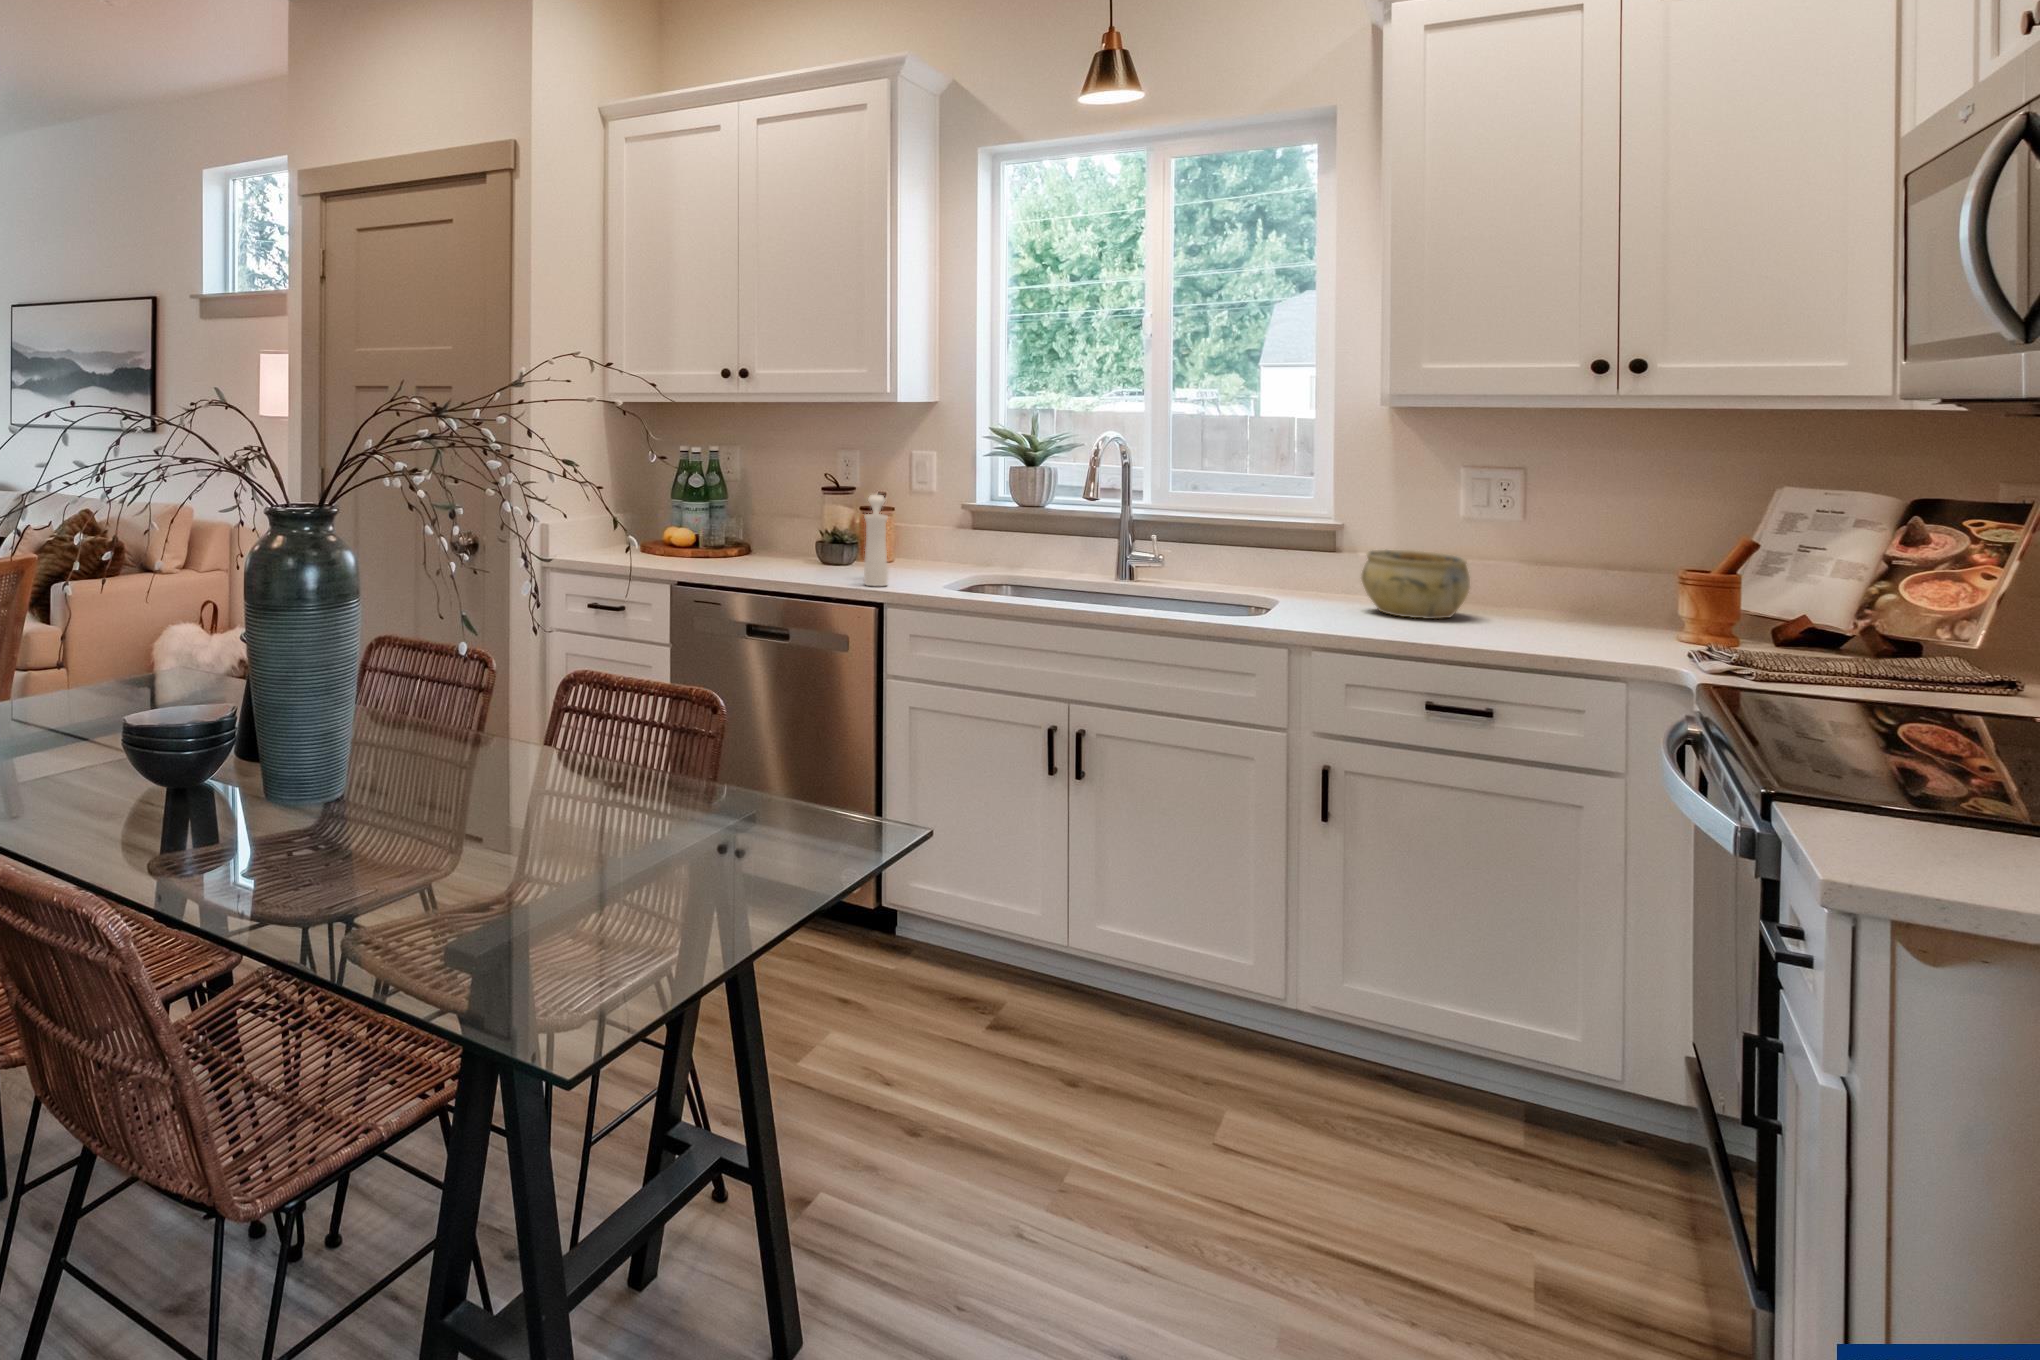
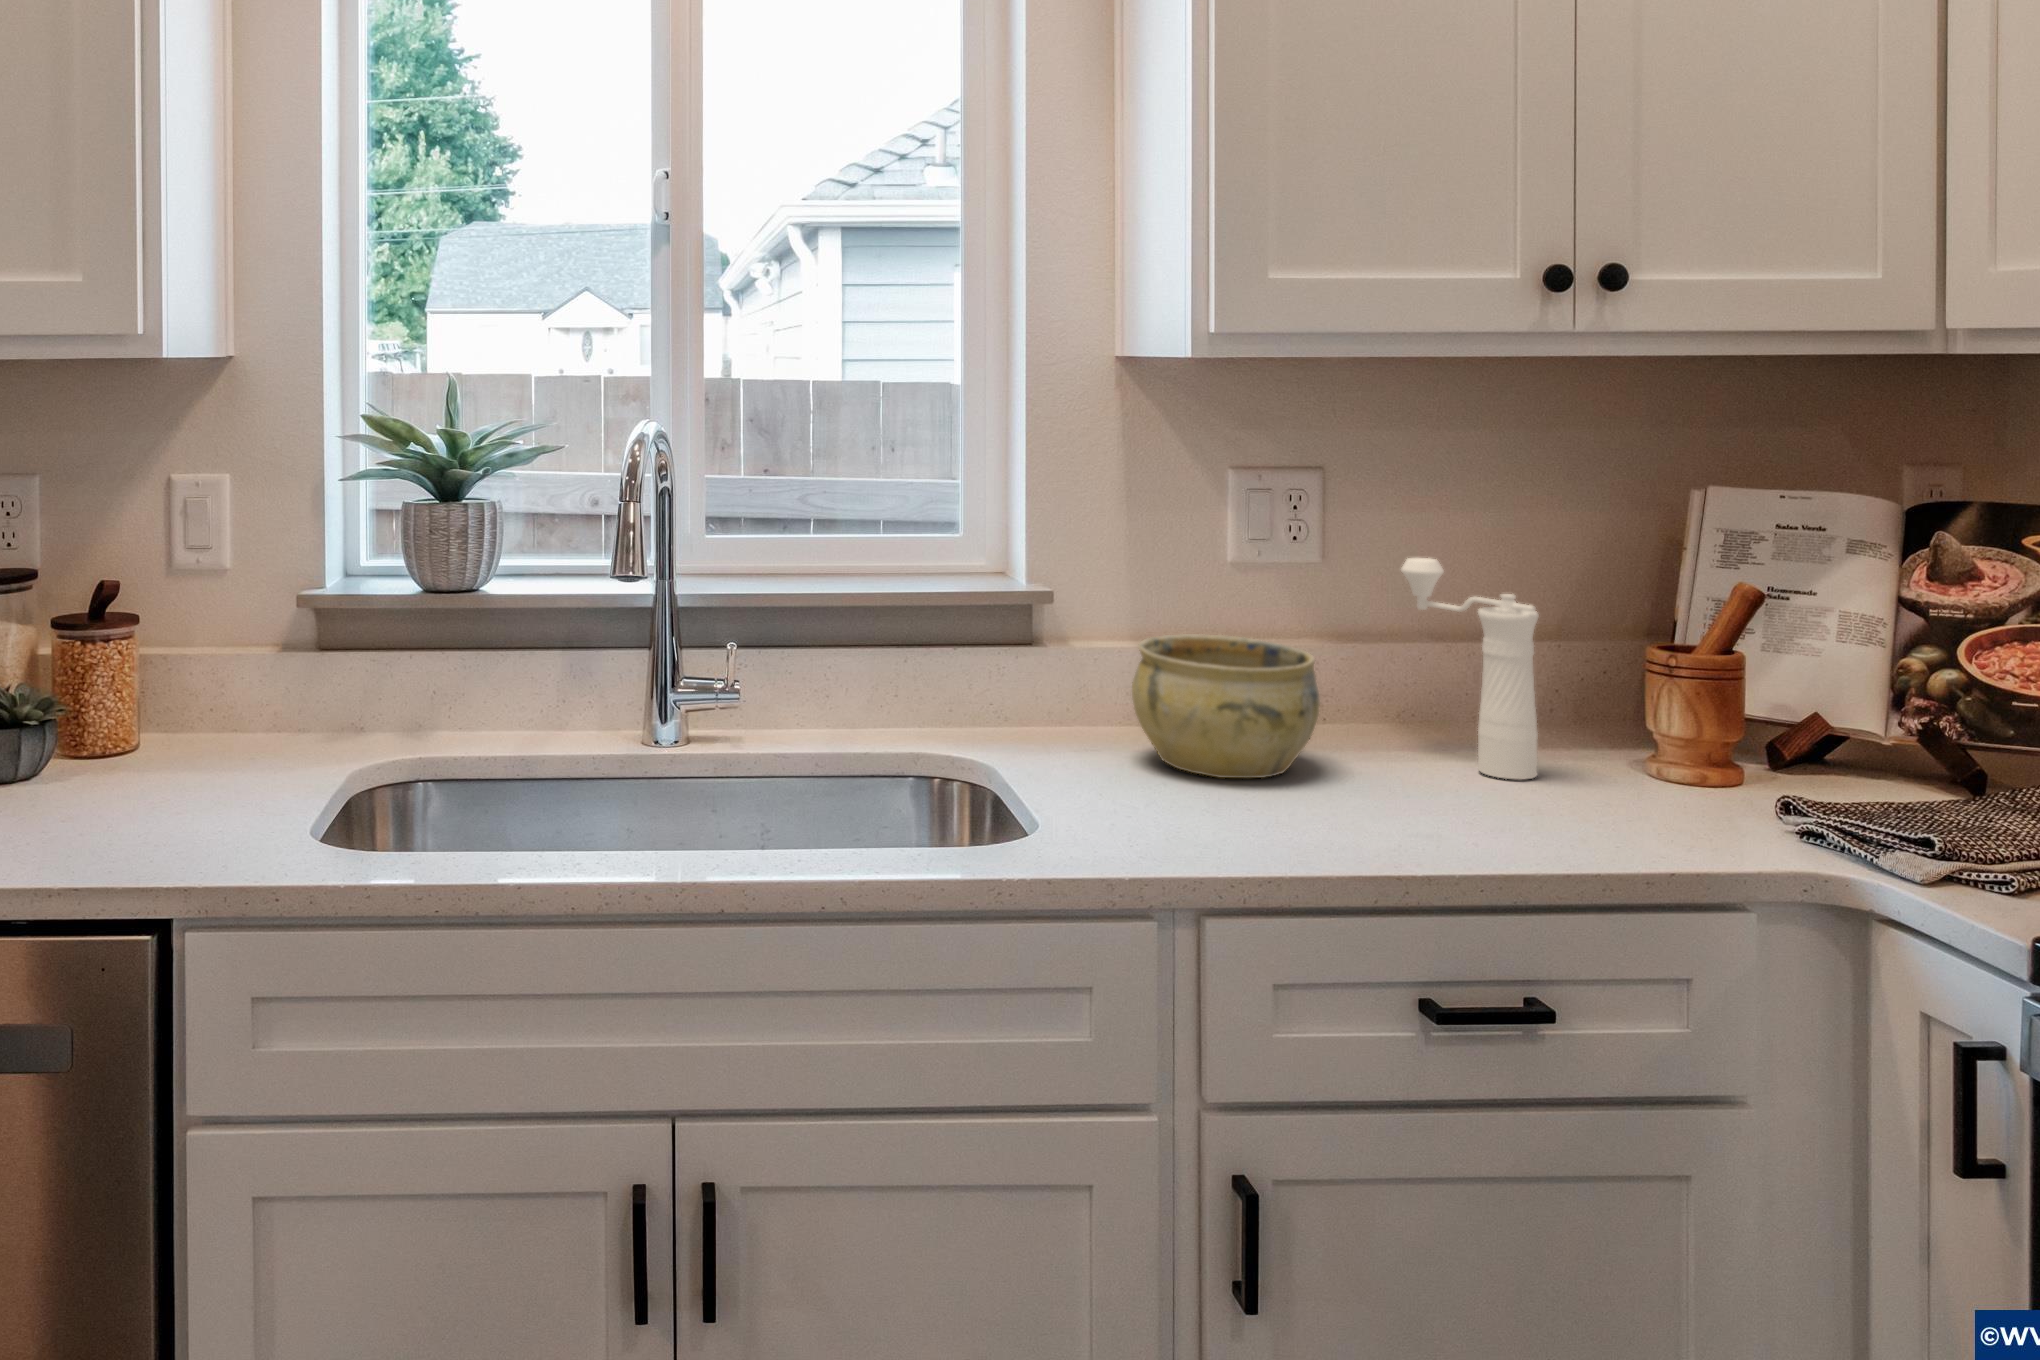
pepper mill: present [864,495,888,586] -> present [1401,558,1539,780]

